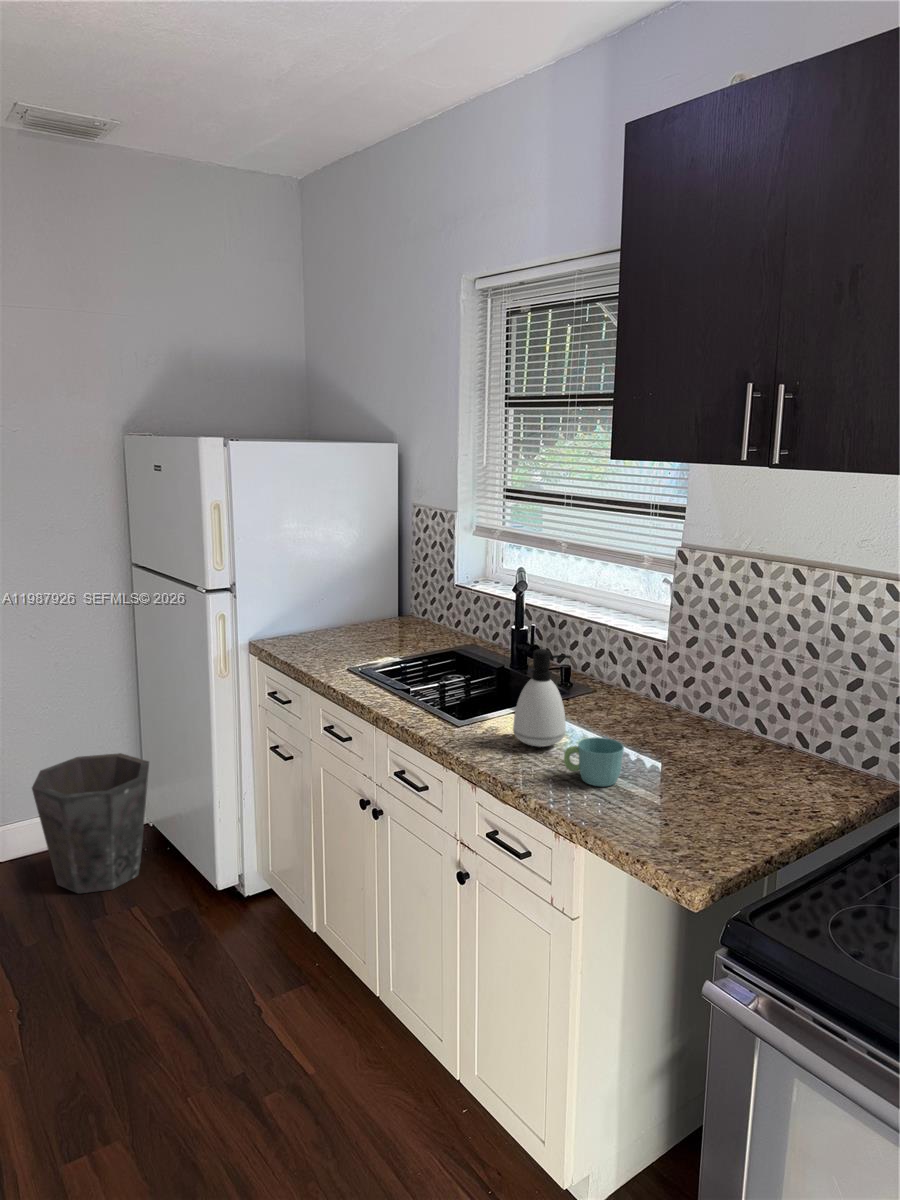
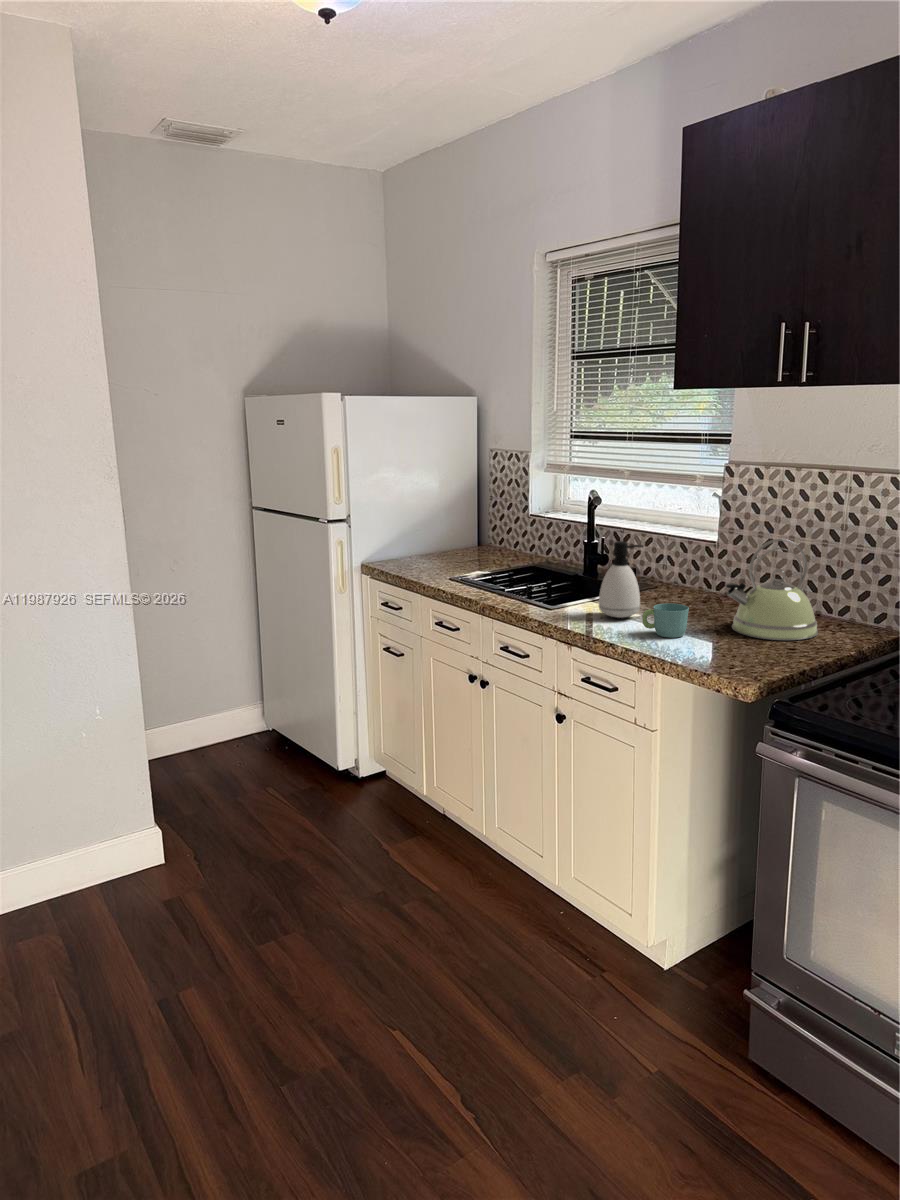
kettle: none [672,659,790,796] -> present [726,539,818,640]
waste bin: present [32,753,149,893] -> none [180,669,272,782]

